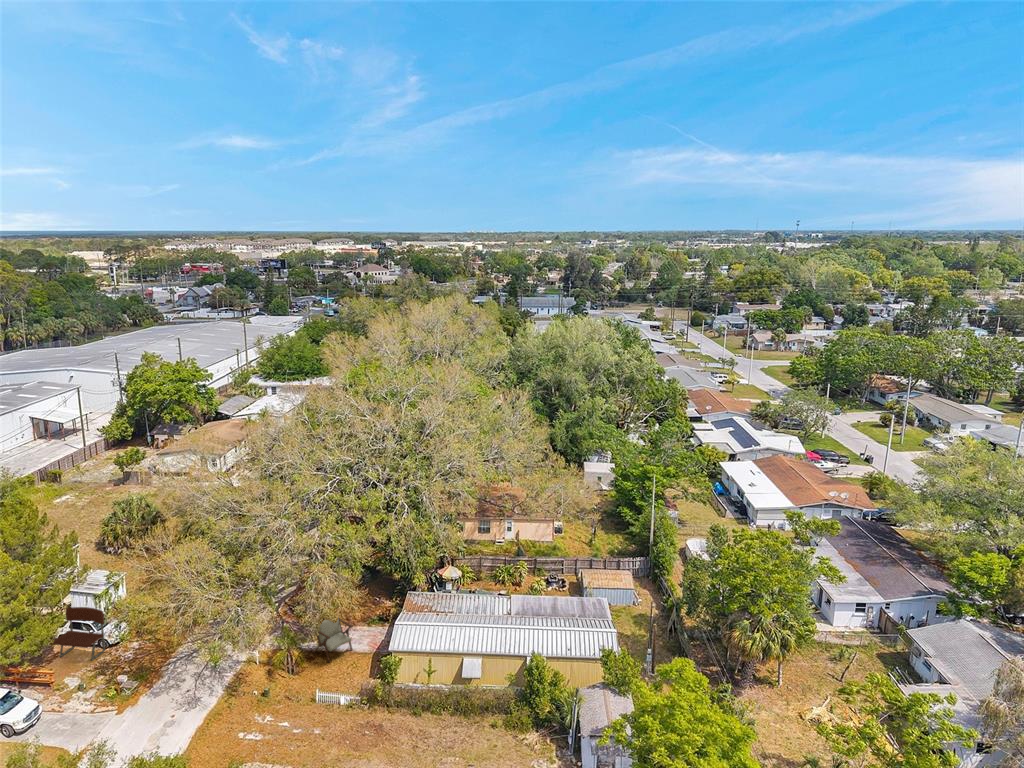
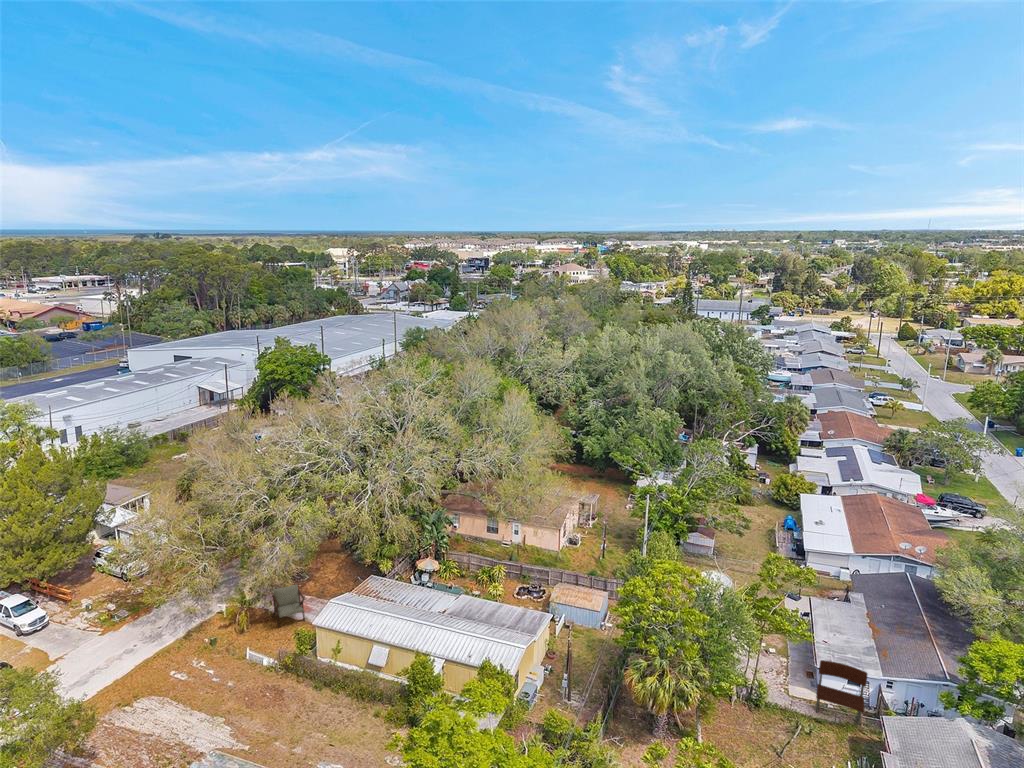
bench: present [52,607,106,660] -> present [816,660,867,725]

